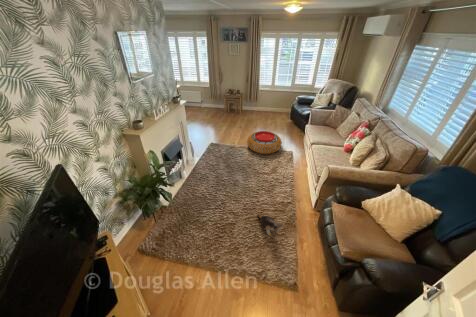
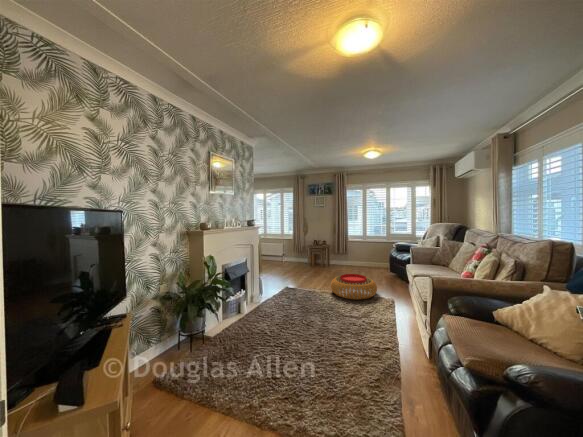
plush toy: present [257,215,284,236] -> none [336,351,373,386]

